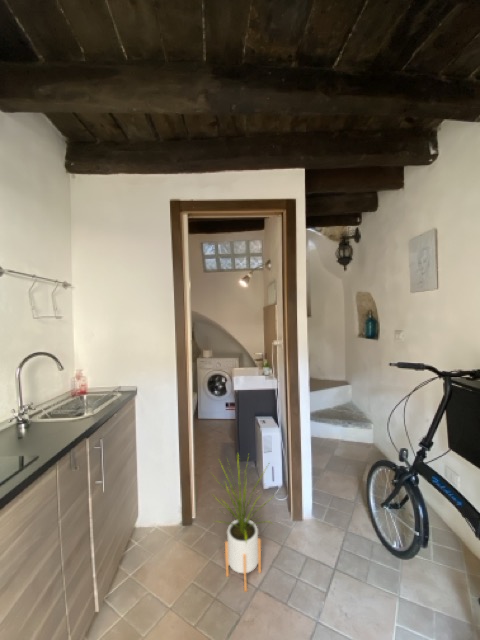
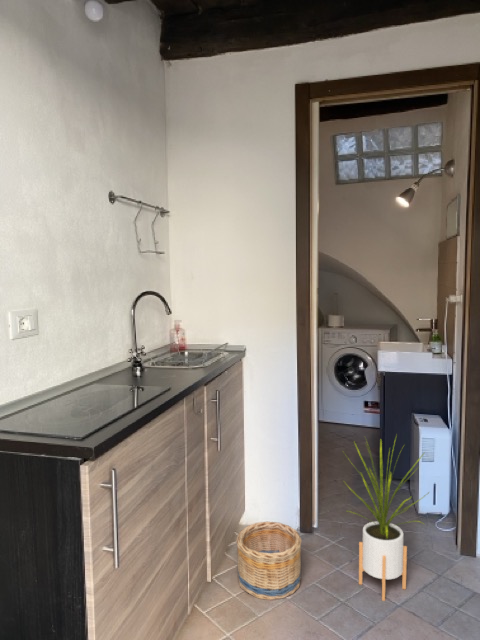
basket: none [122,534,179,621] -> present [236,522,302,600]

